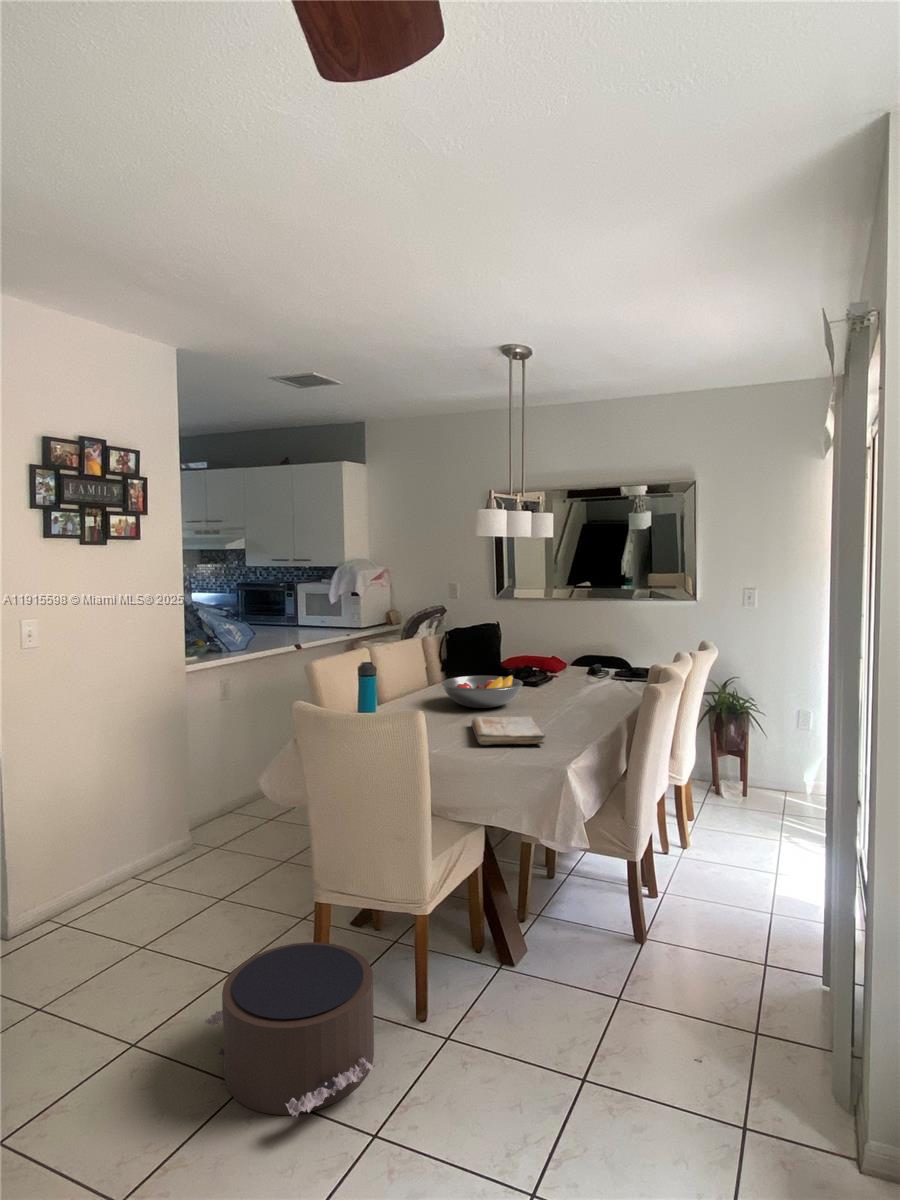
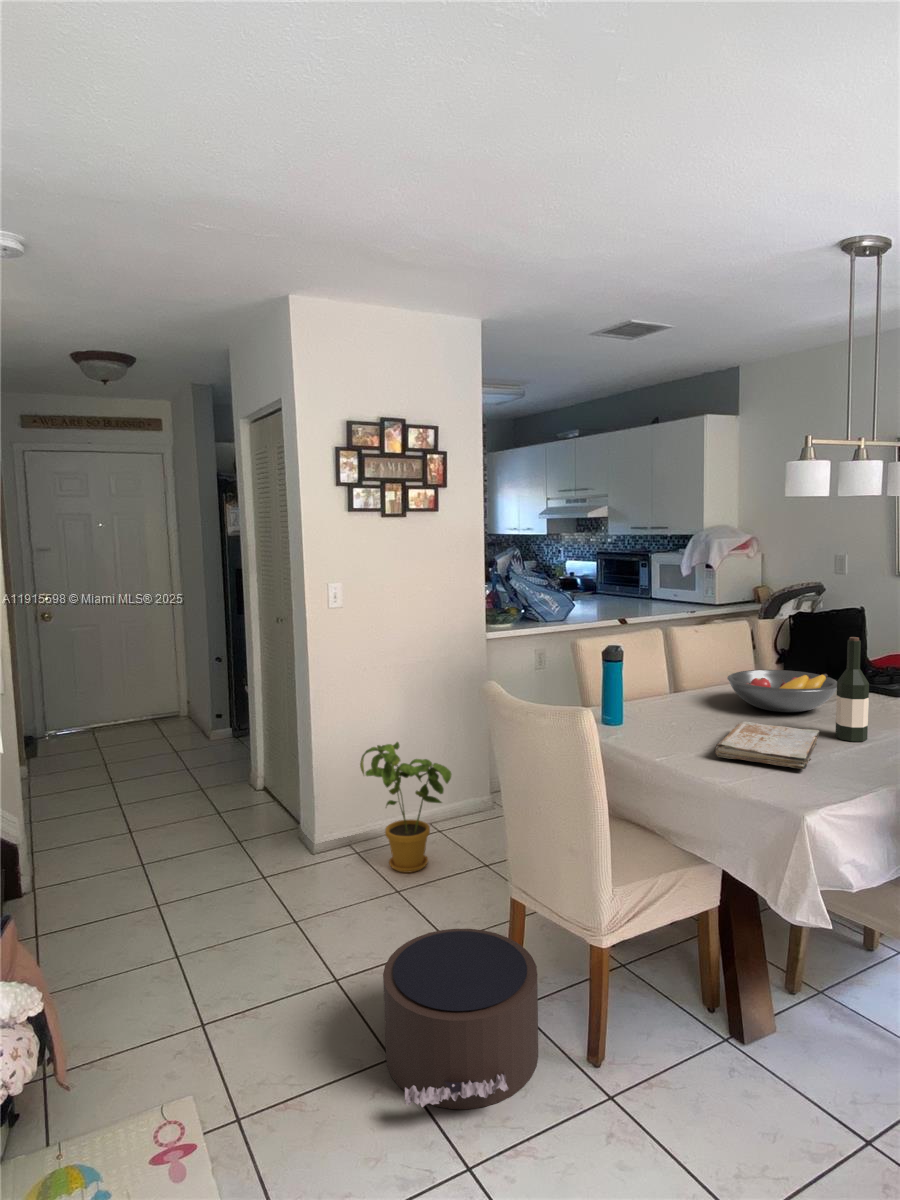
wine bottle: none [536,644,557,722] -> present [835,637,869,741]
house plant: none [71,787,186,930] -> present [360,742,451,873]

